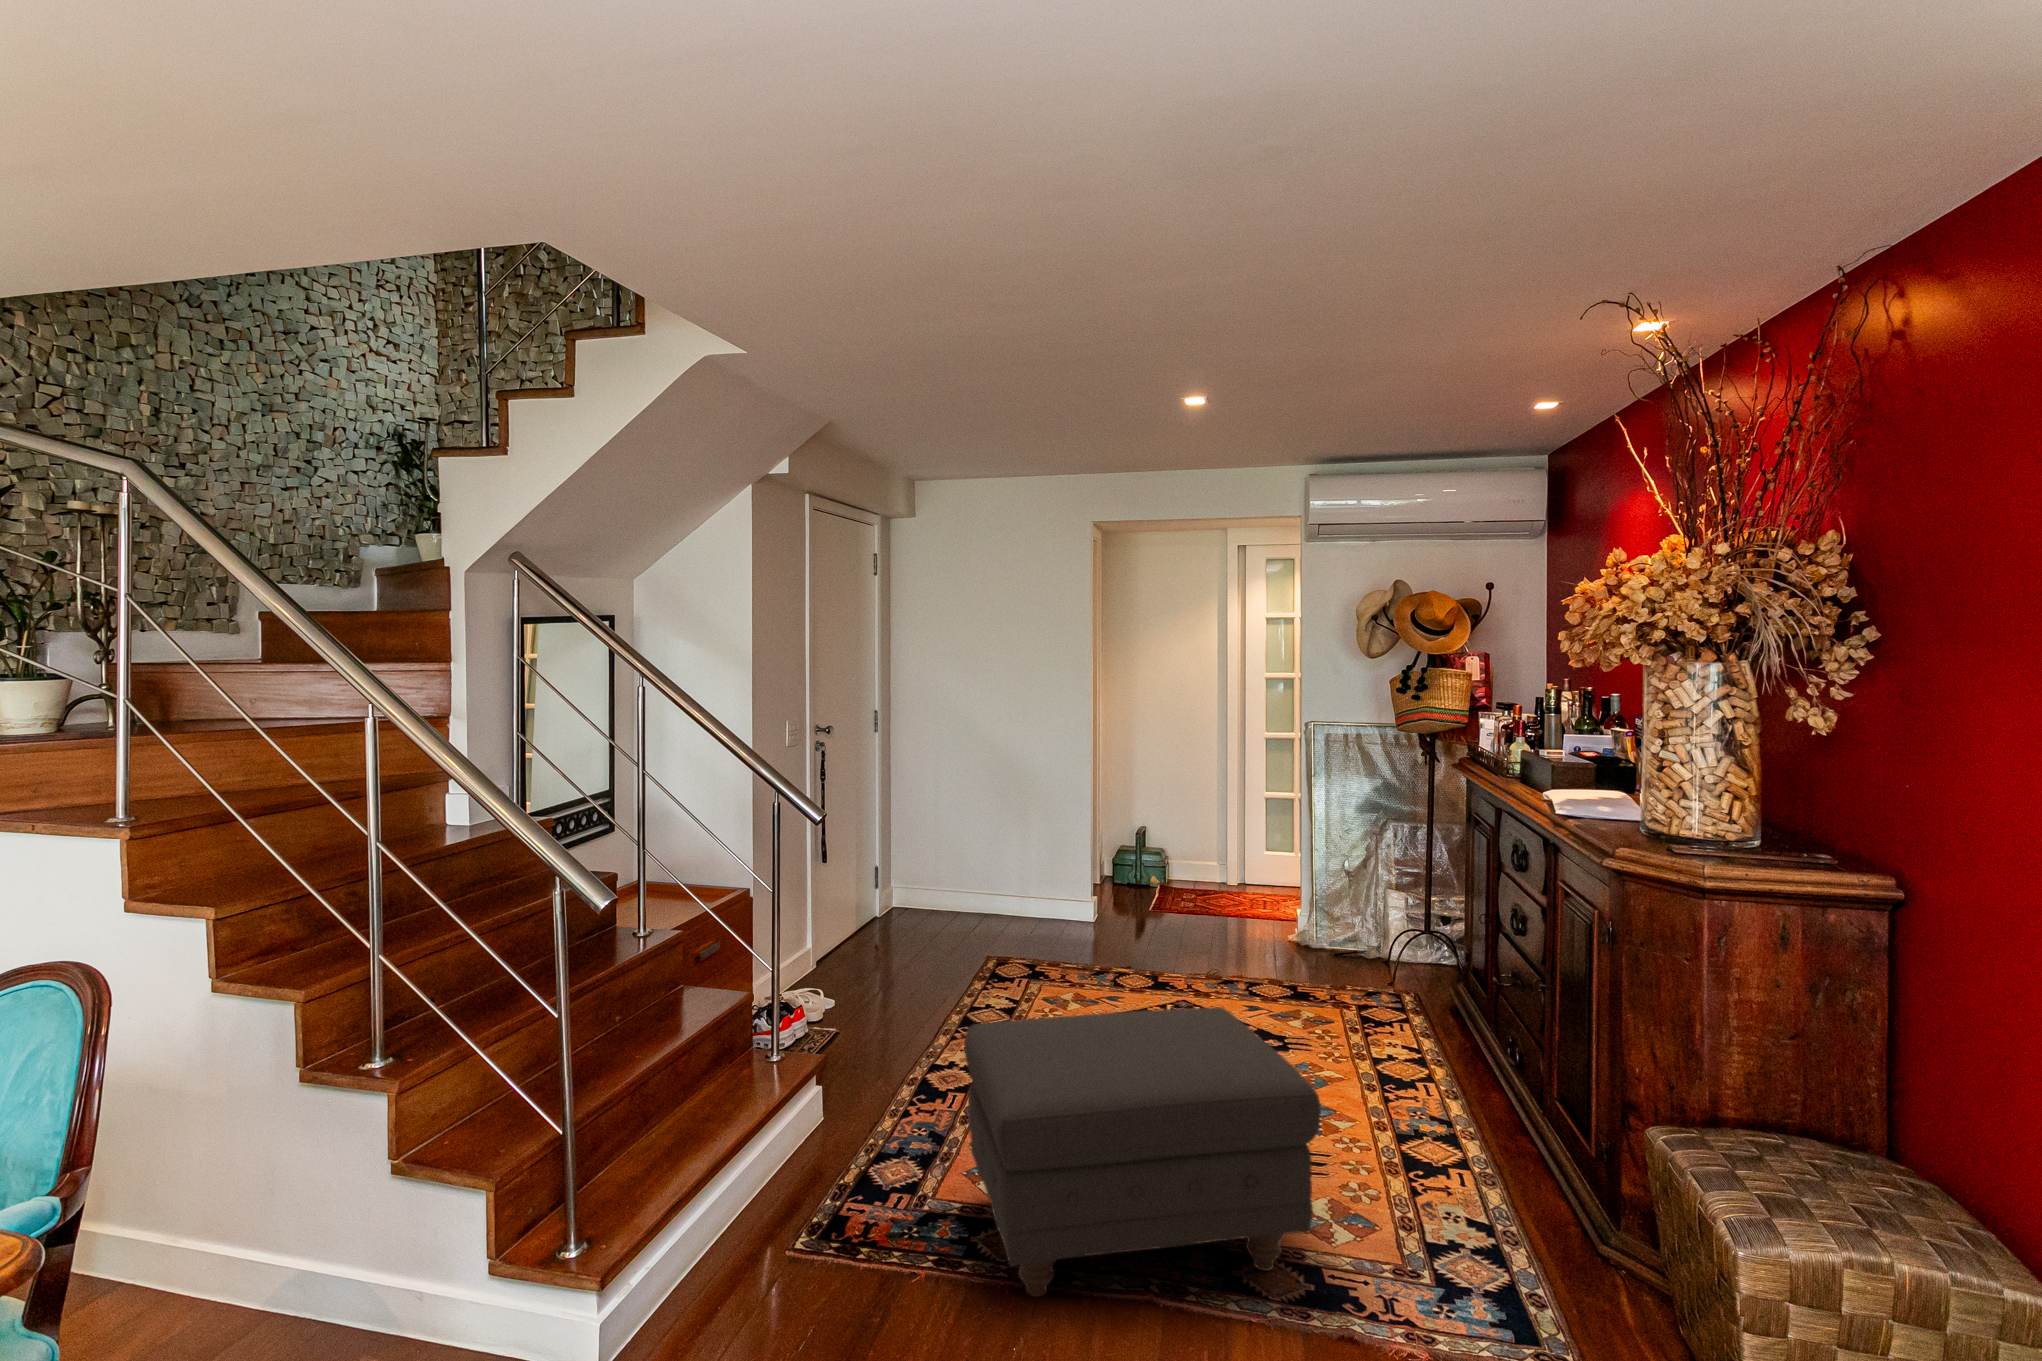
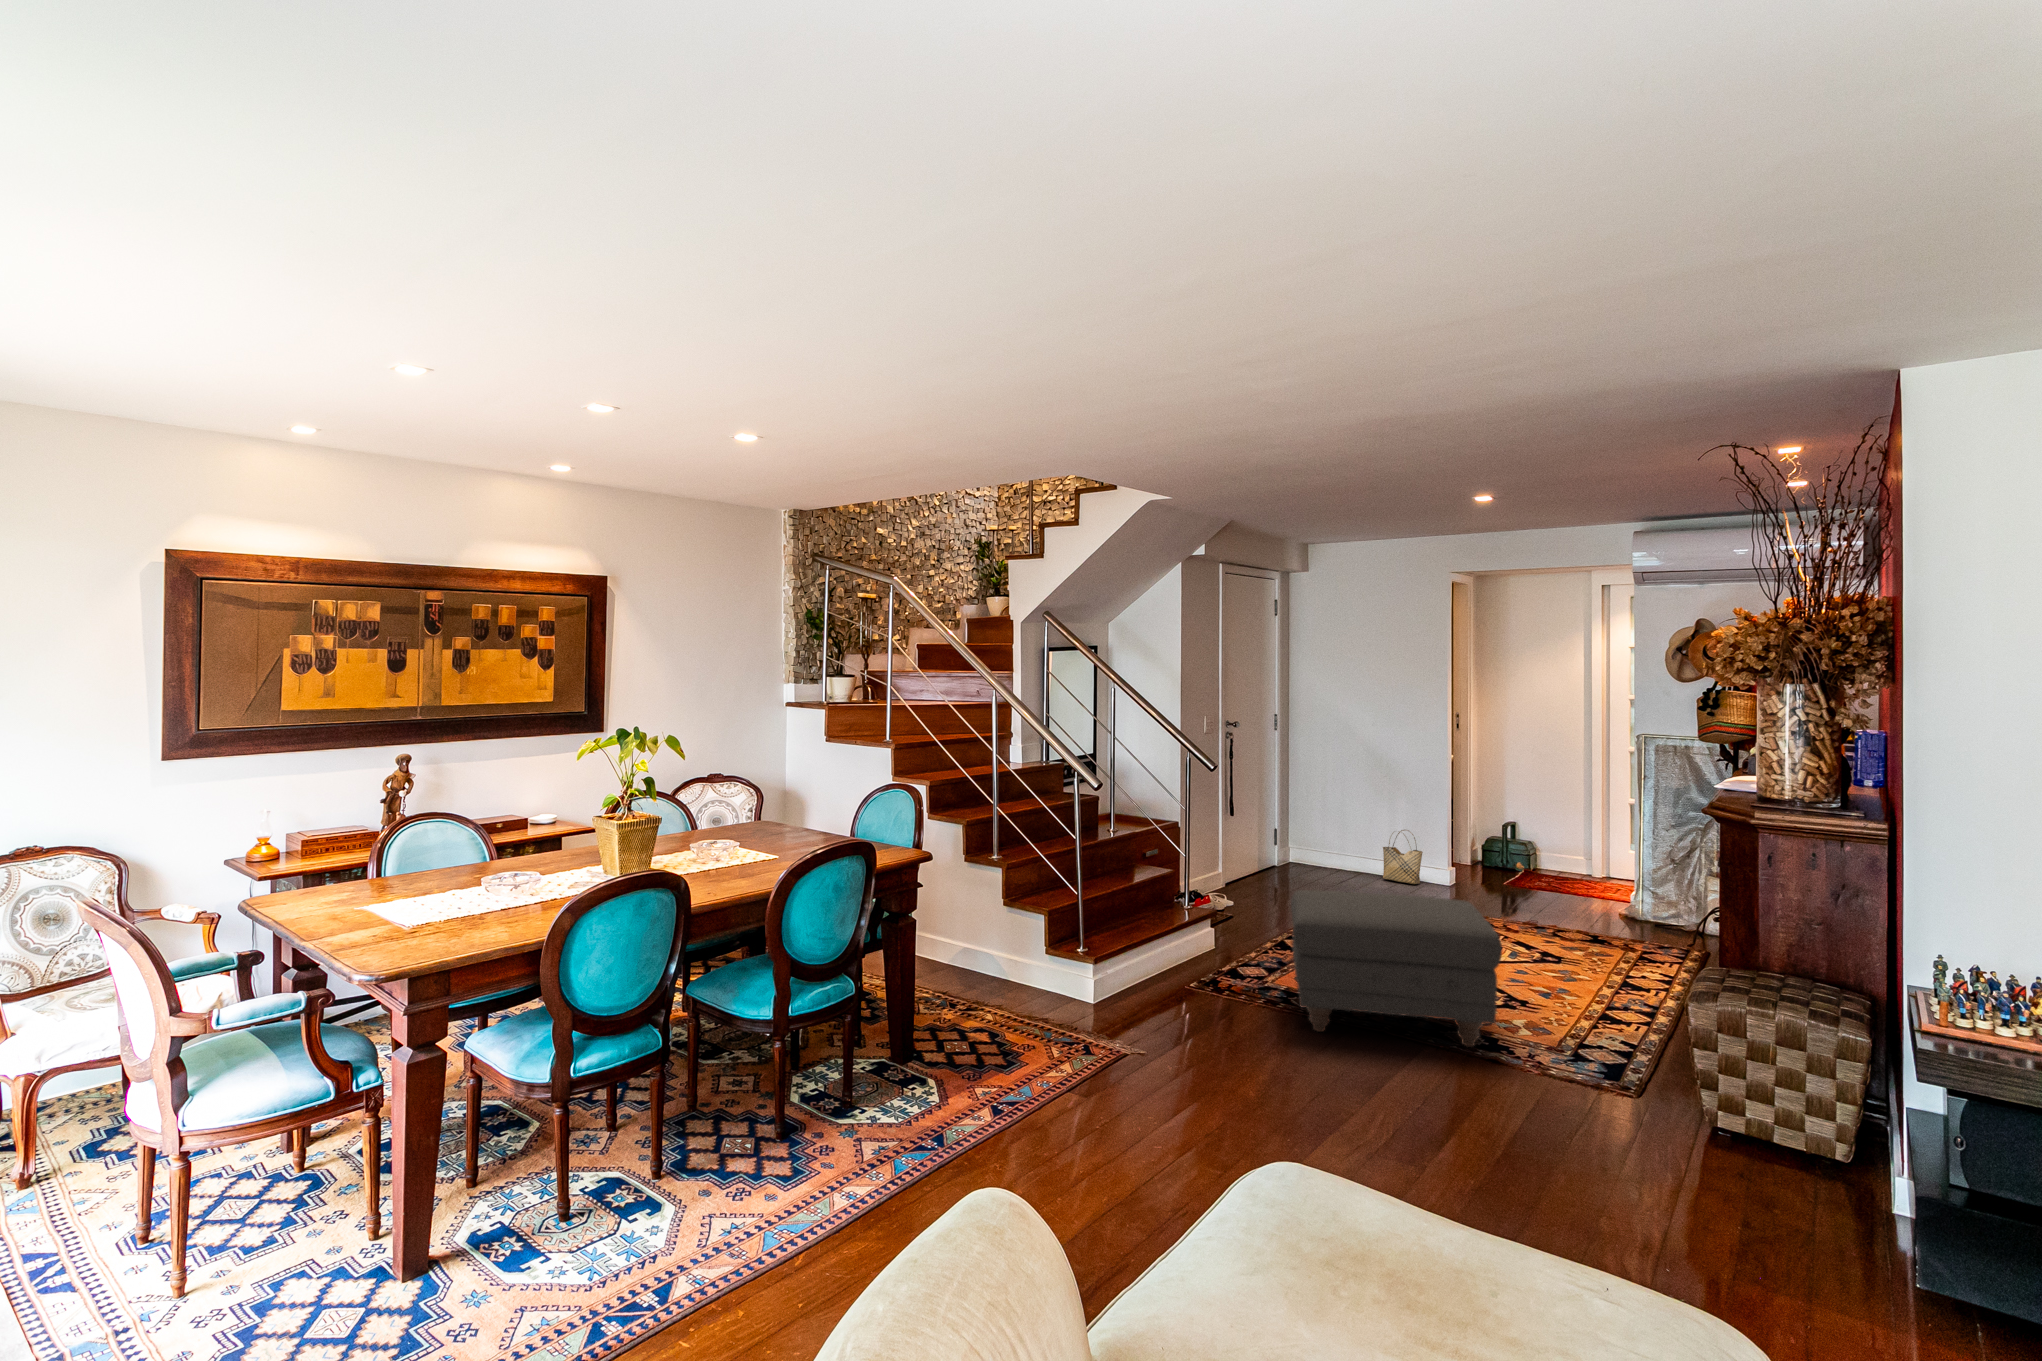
woven basket: none [1013,856,1062,927] -> present [1383,830,1423,884]

